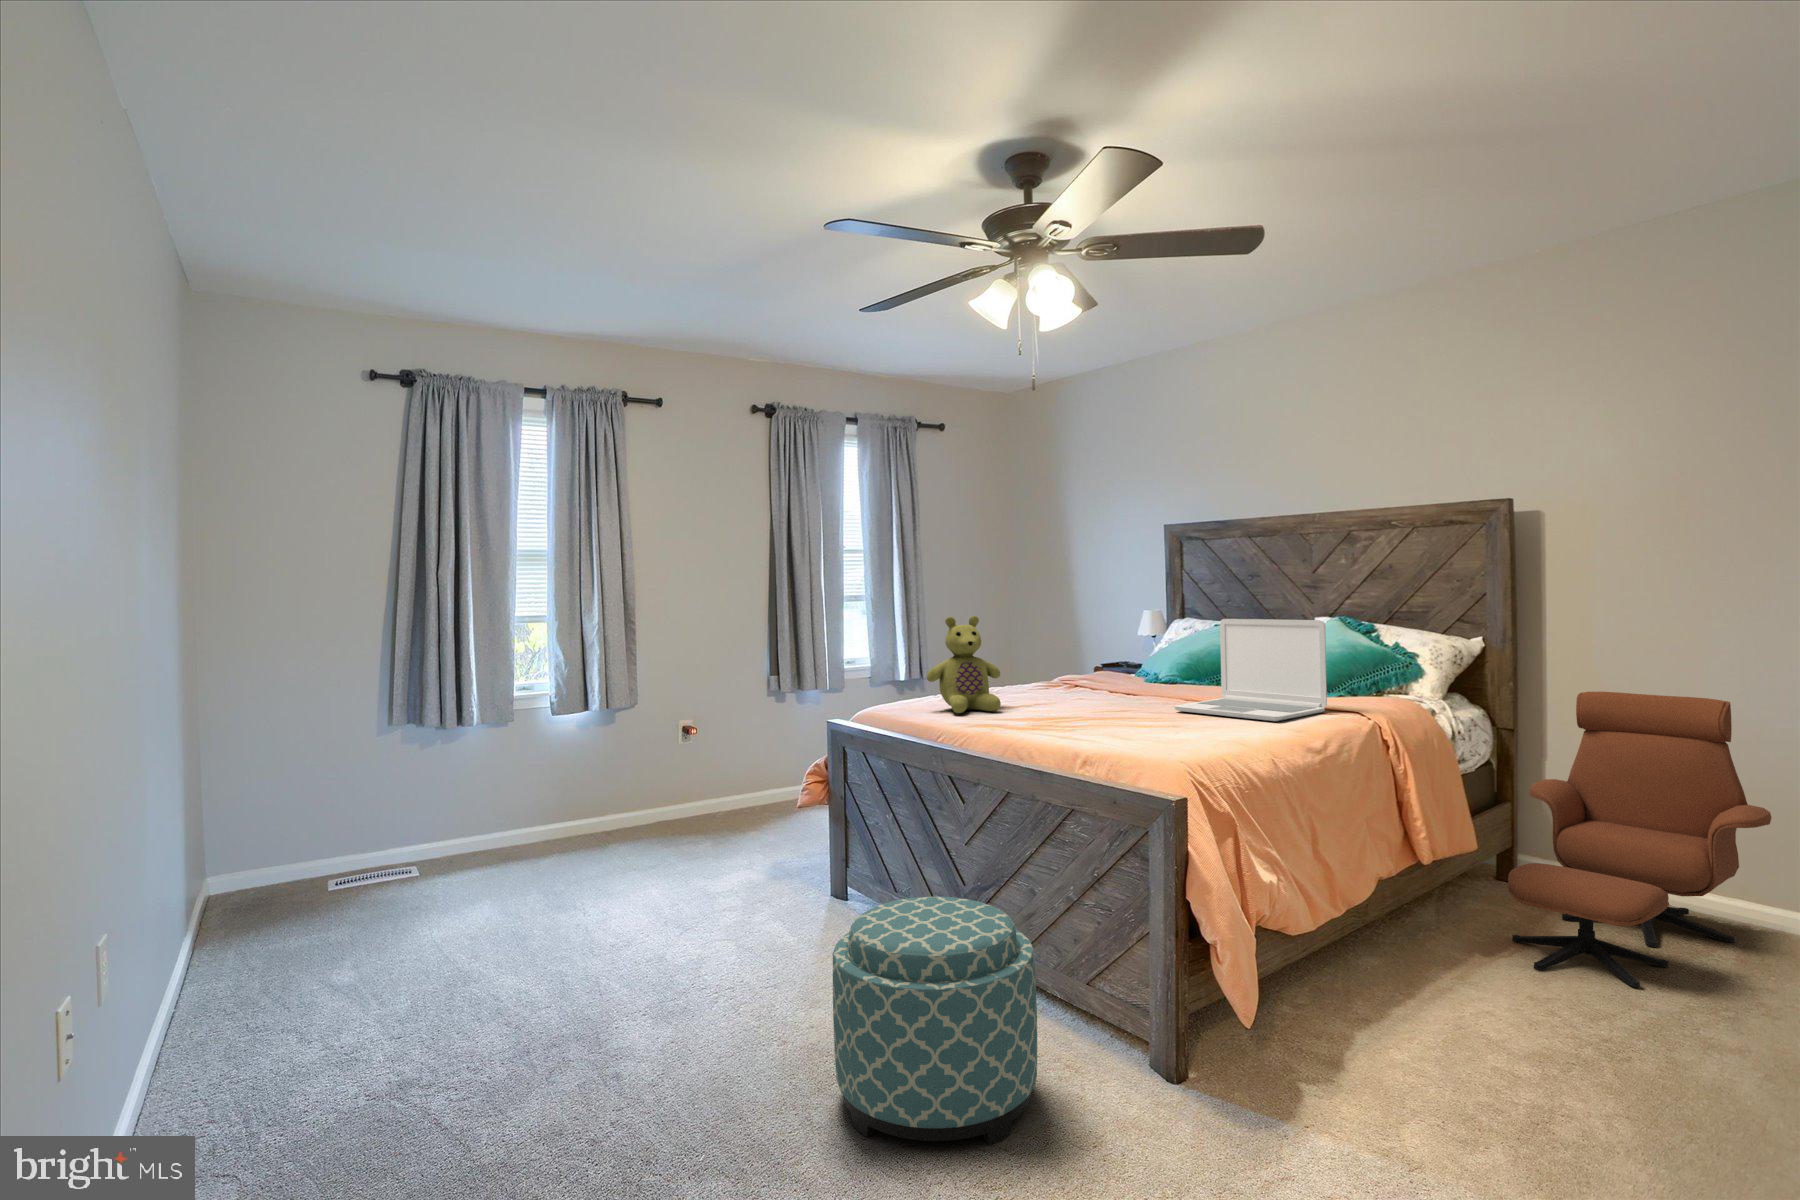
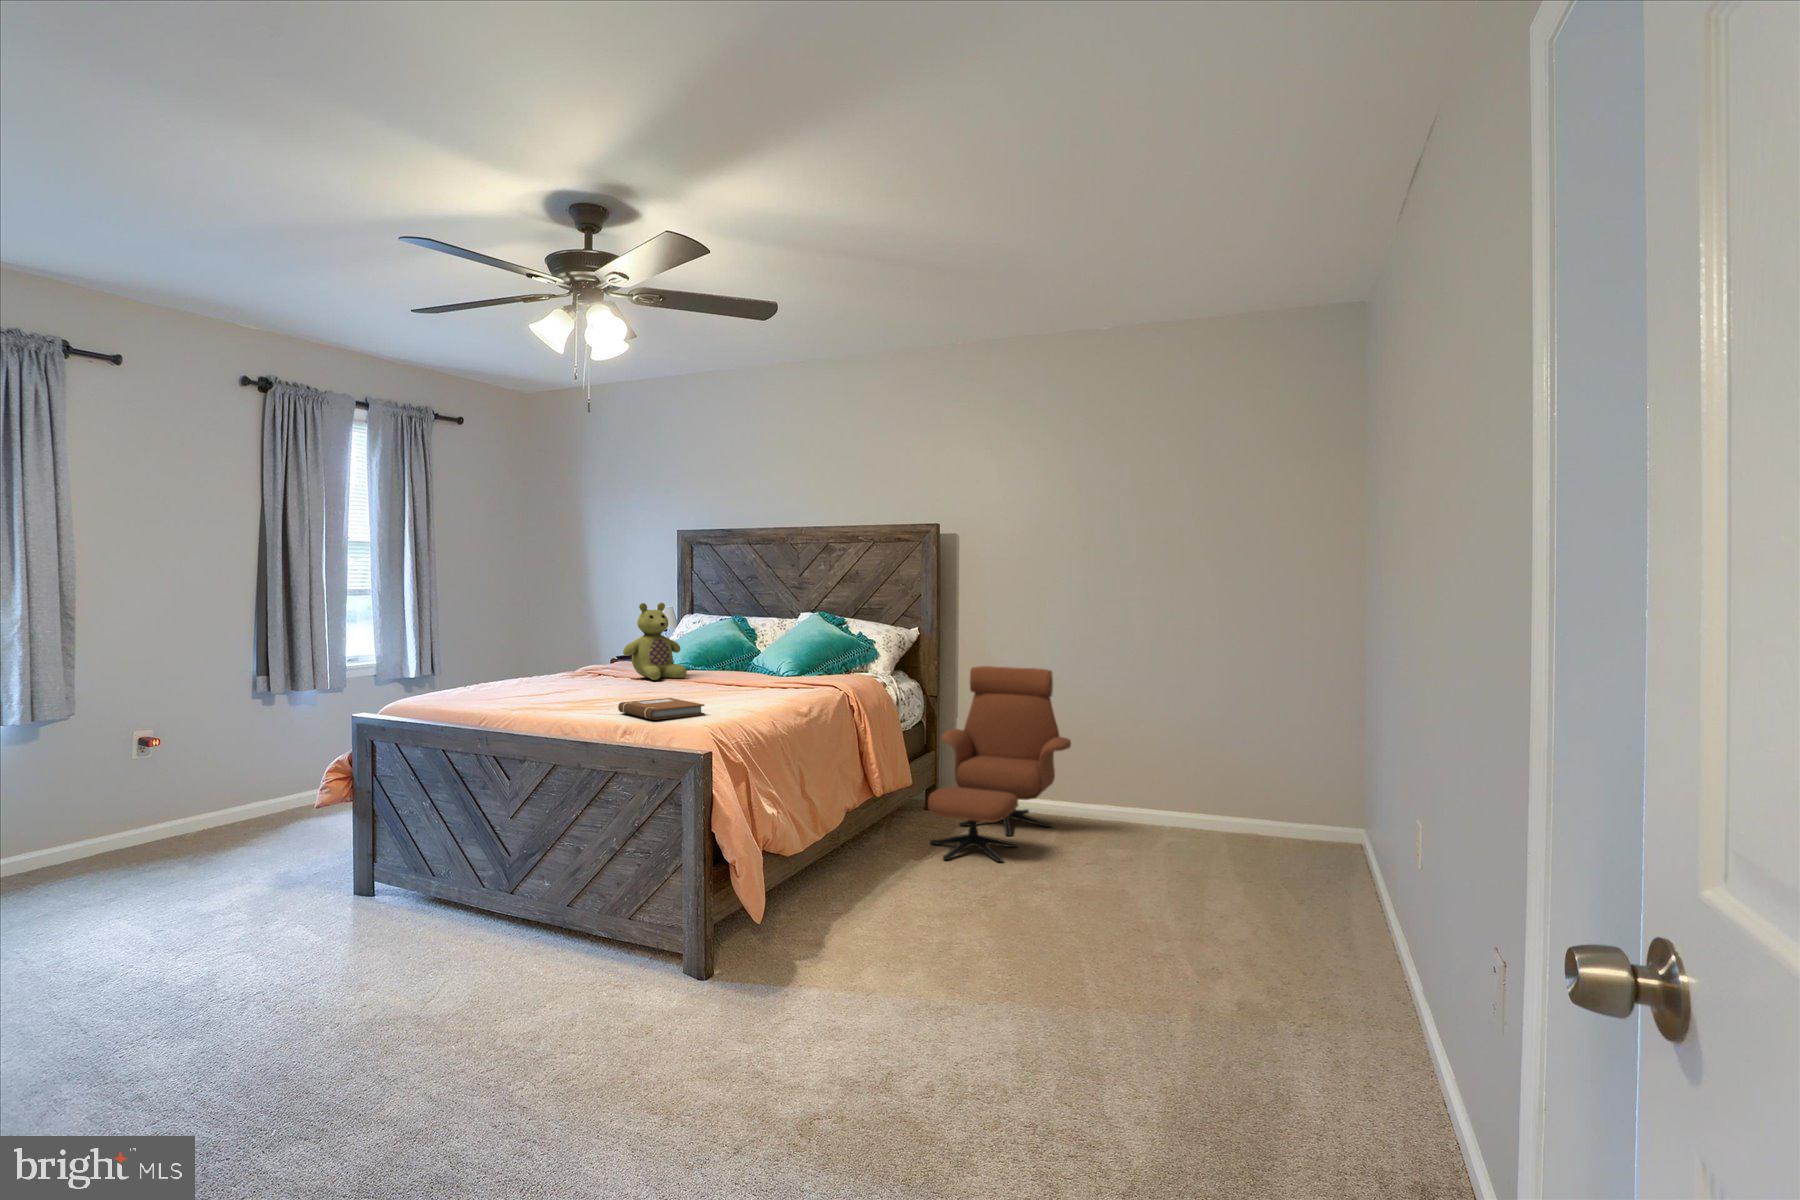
stuffed bear: present [926,616,1001,713] -> present [623,603,687,680]
laptop: present [1174,619,1327,721] -> none [696,613,812,694]
notebook: none [1077,722,1178,749] -> present [618,698,704,720]
ottoman: present [833,897,1037,1144] -> none [390,859,590,1085]

